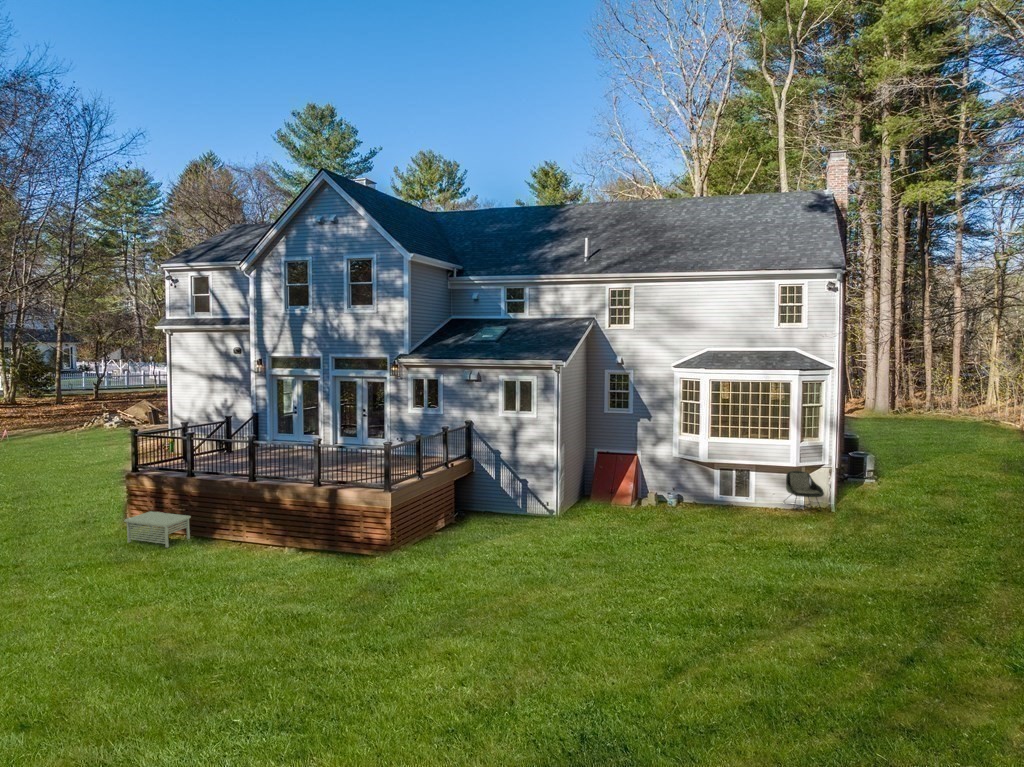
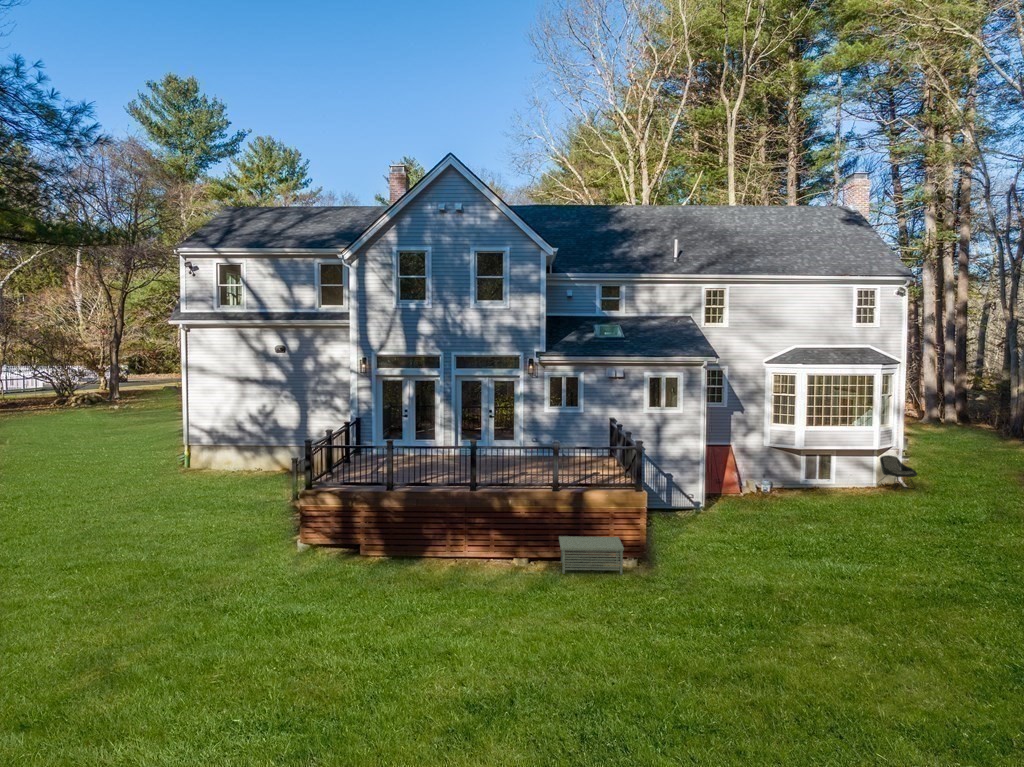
storage bench: present [124,511,191,548] -> present [559,536,624,574]

